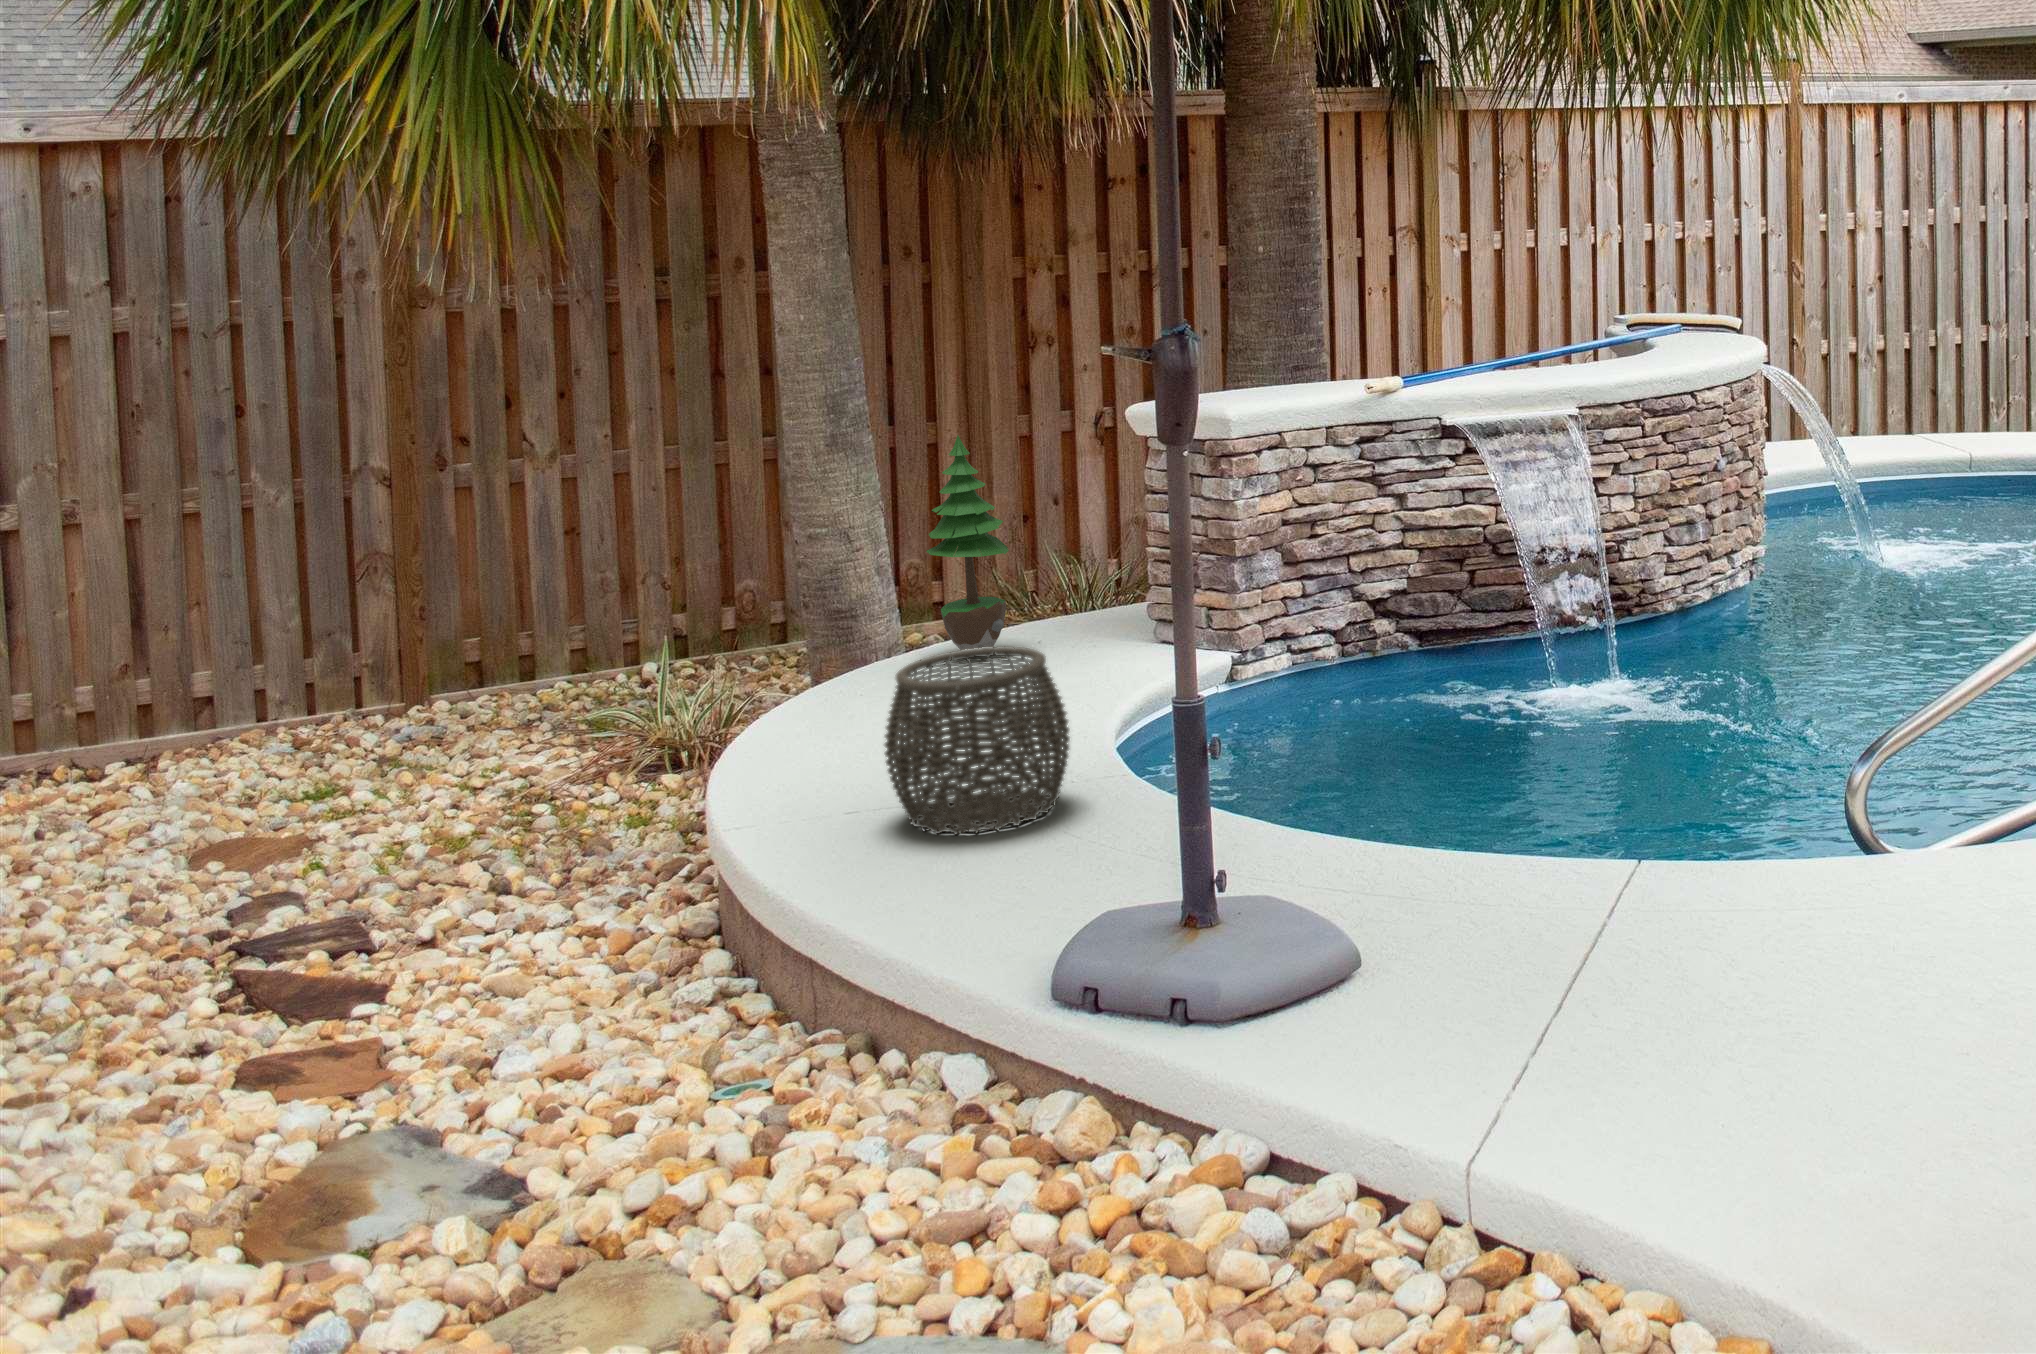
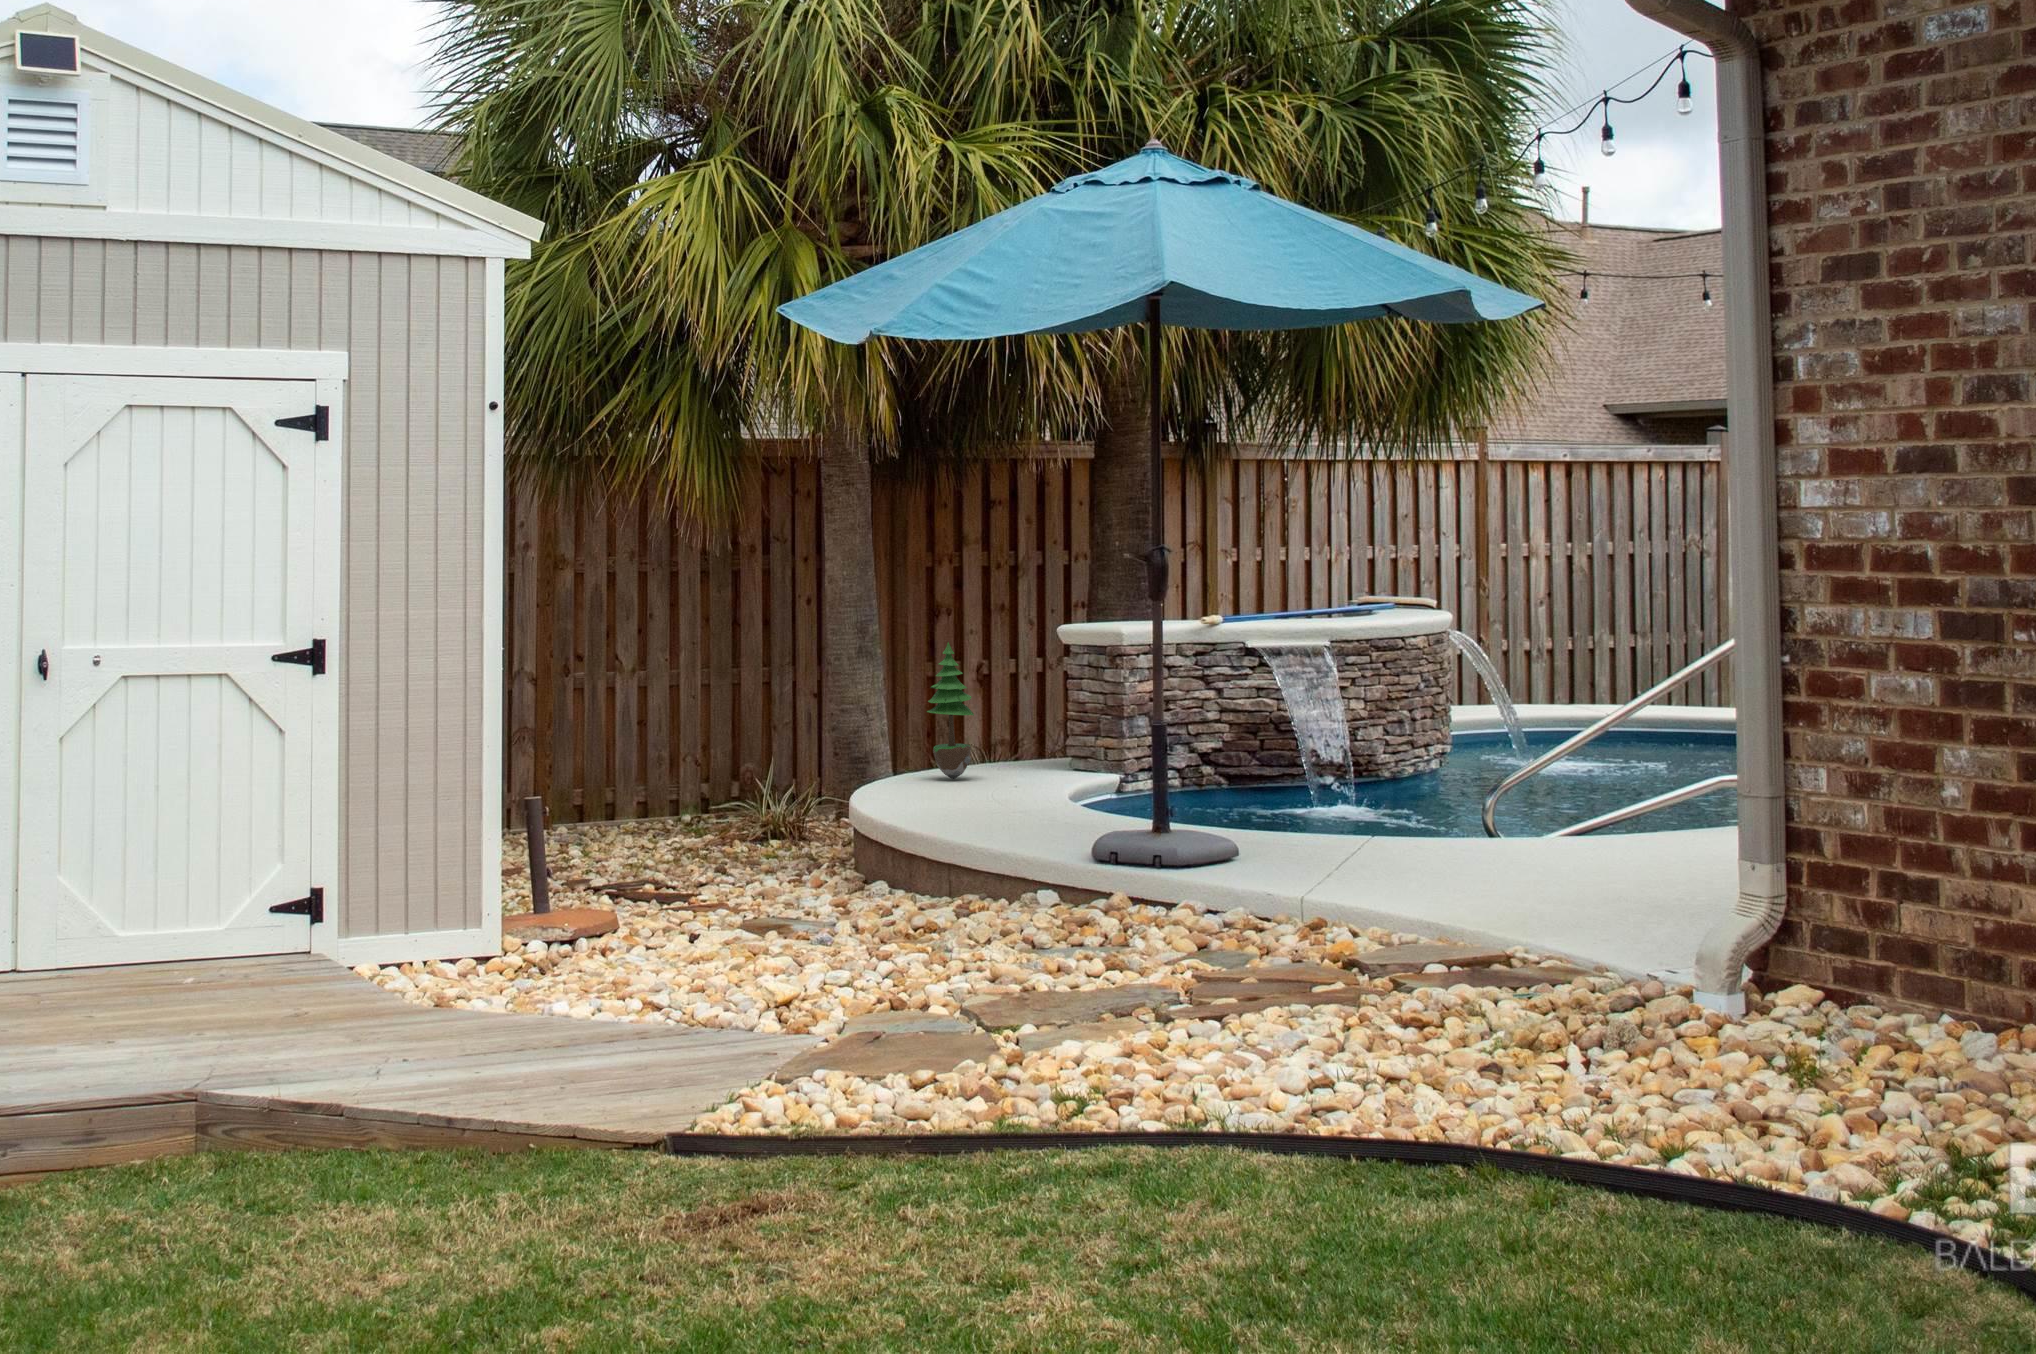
woven basket: present [885,646,1070,834] -> none [967,735,1063,826]

